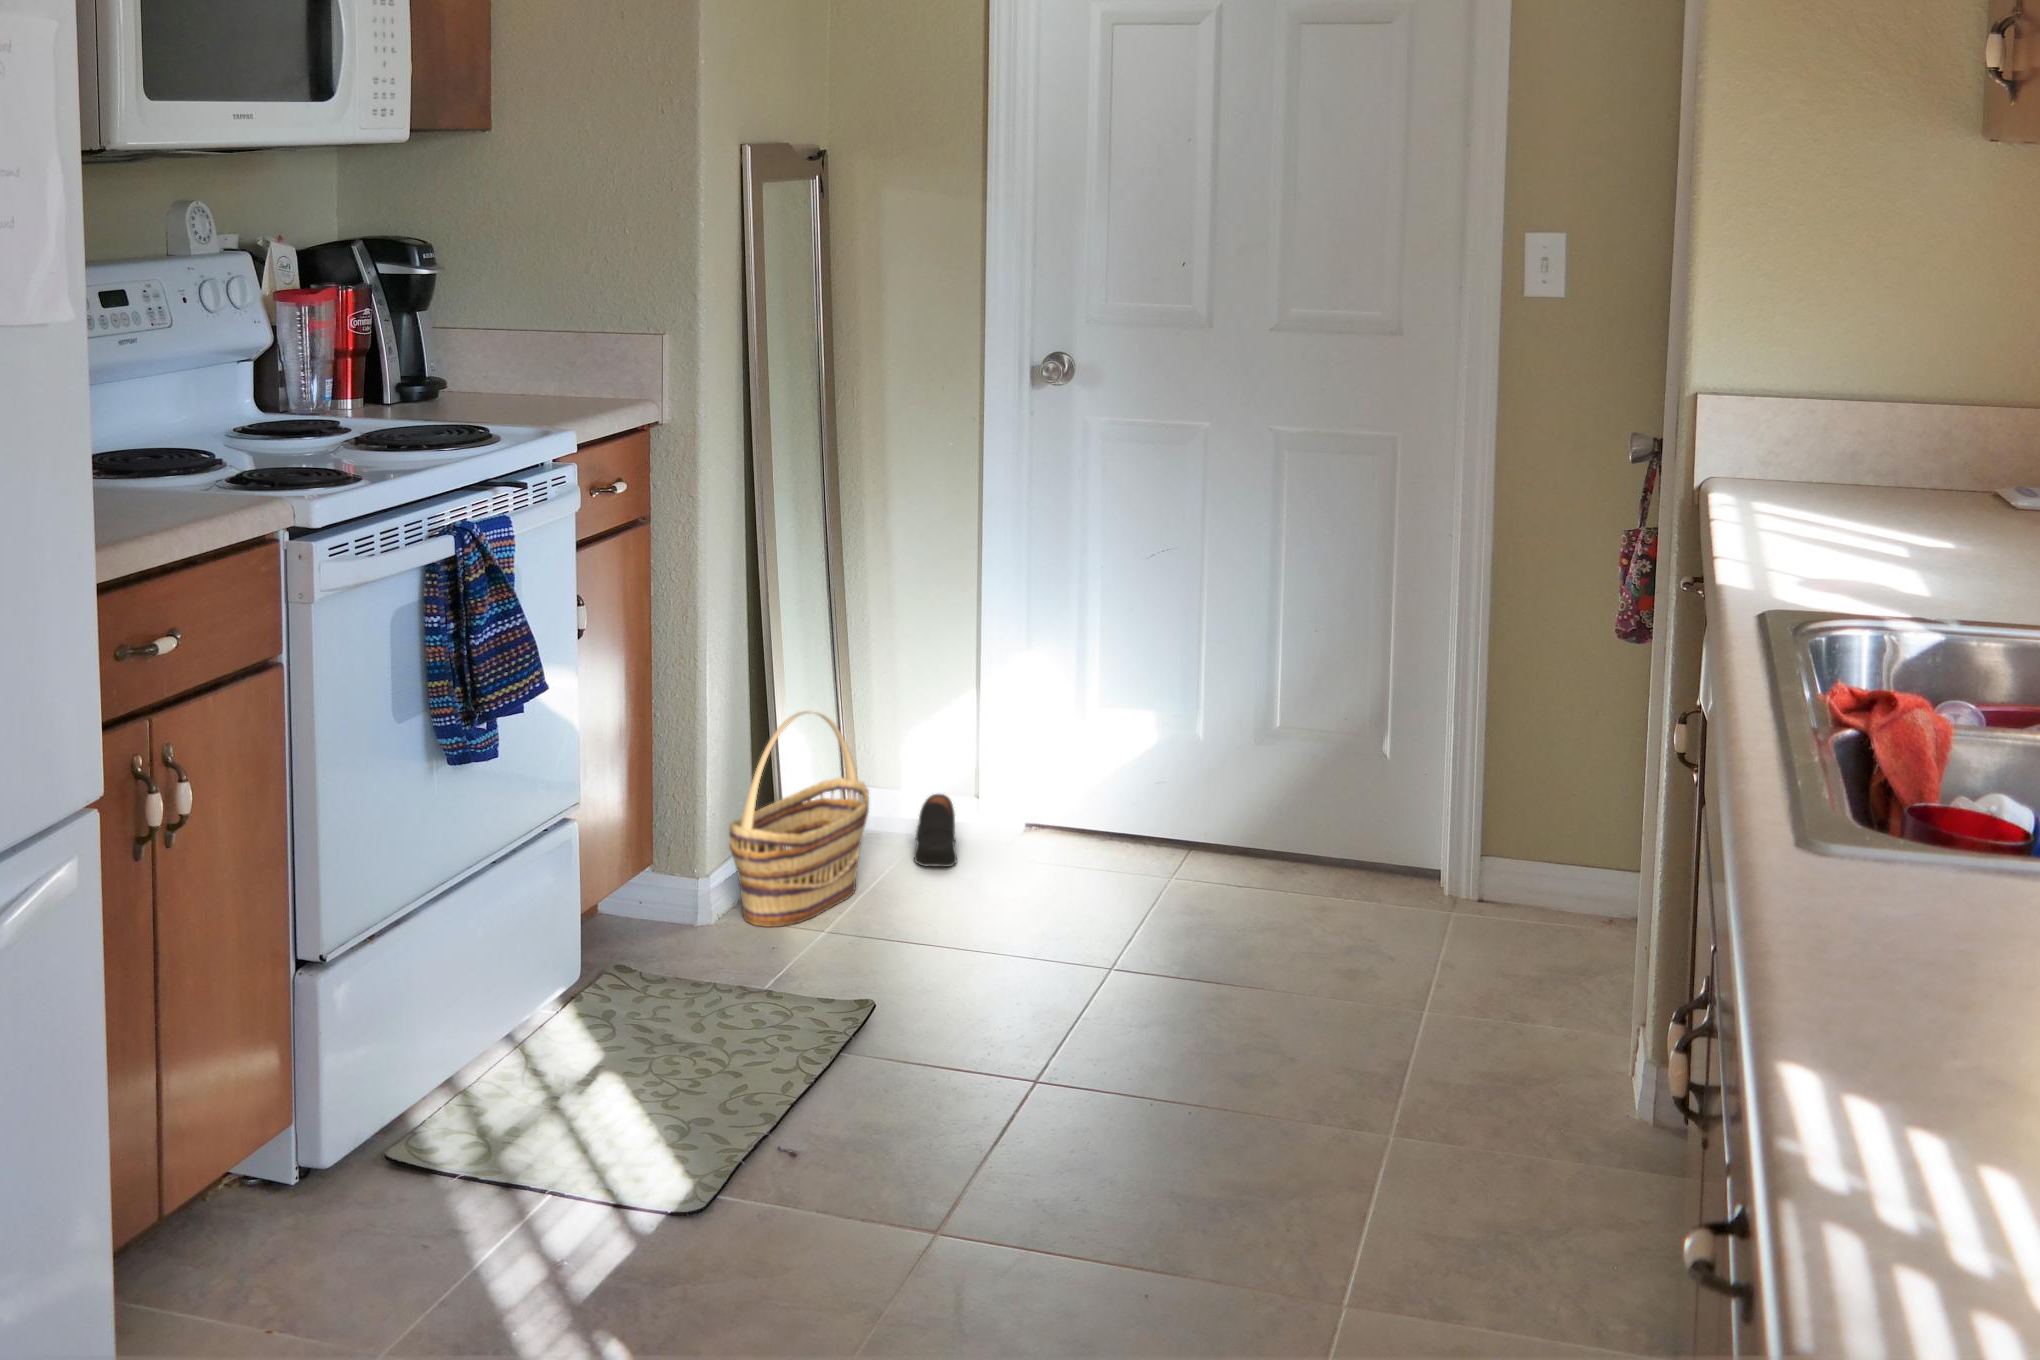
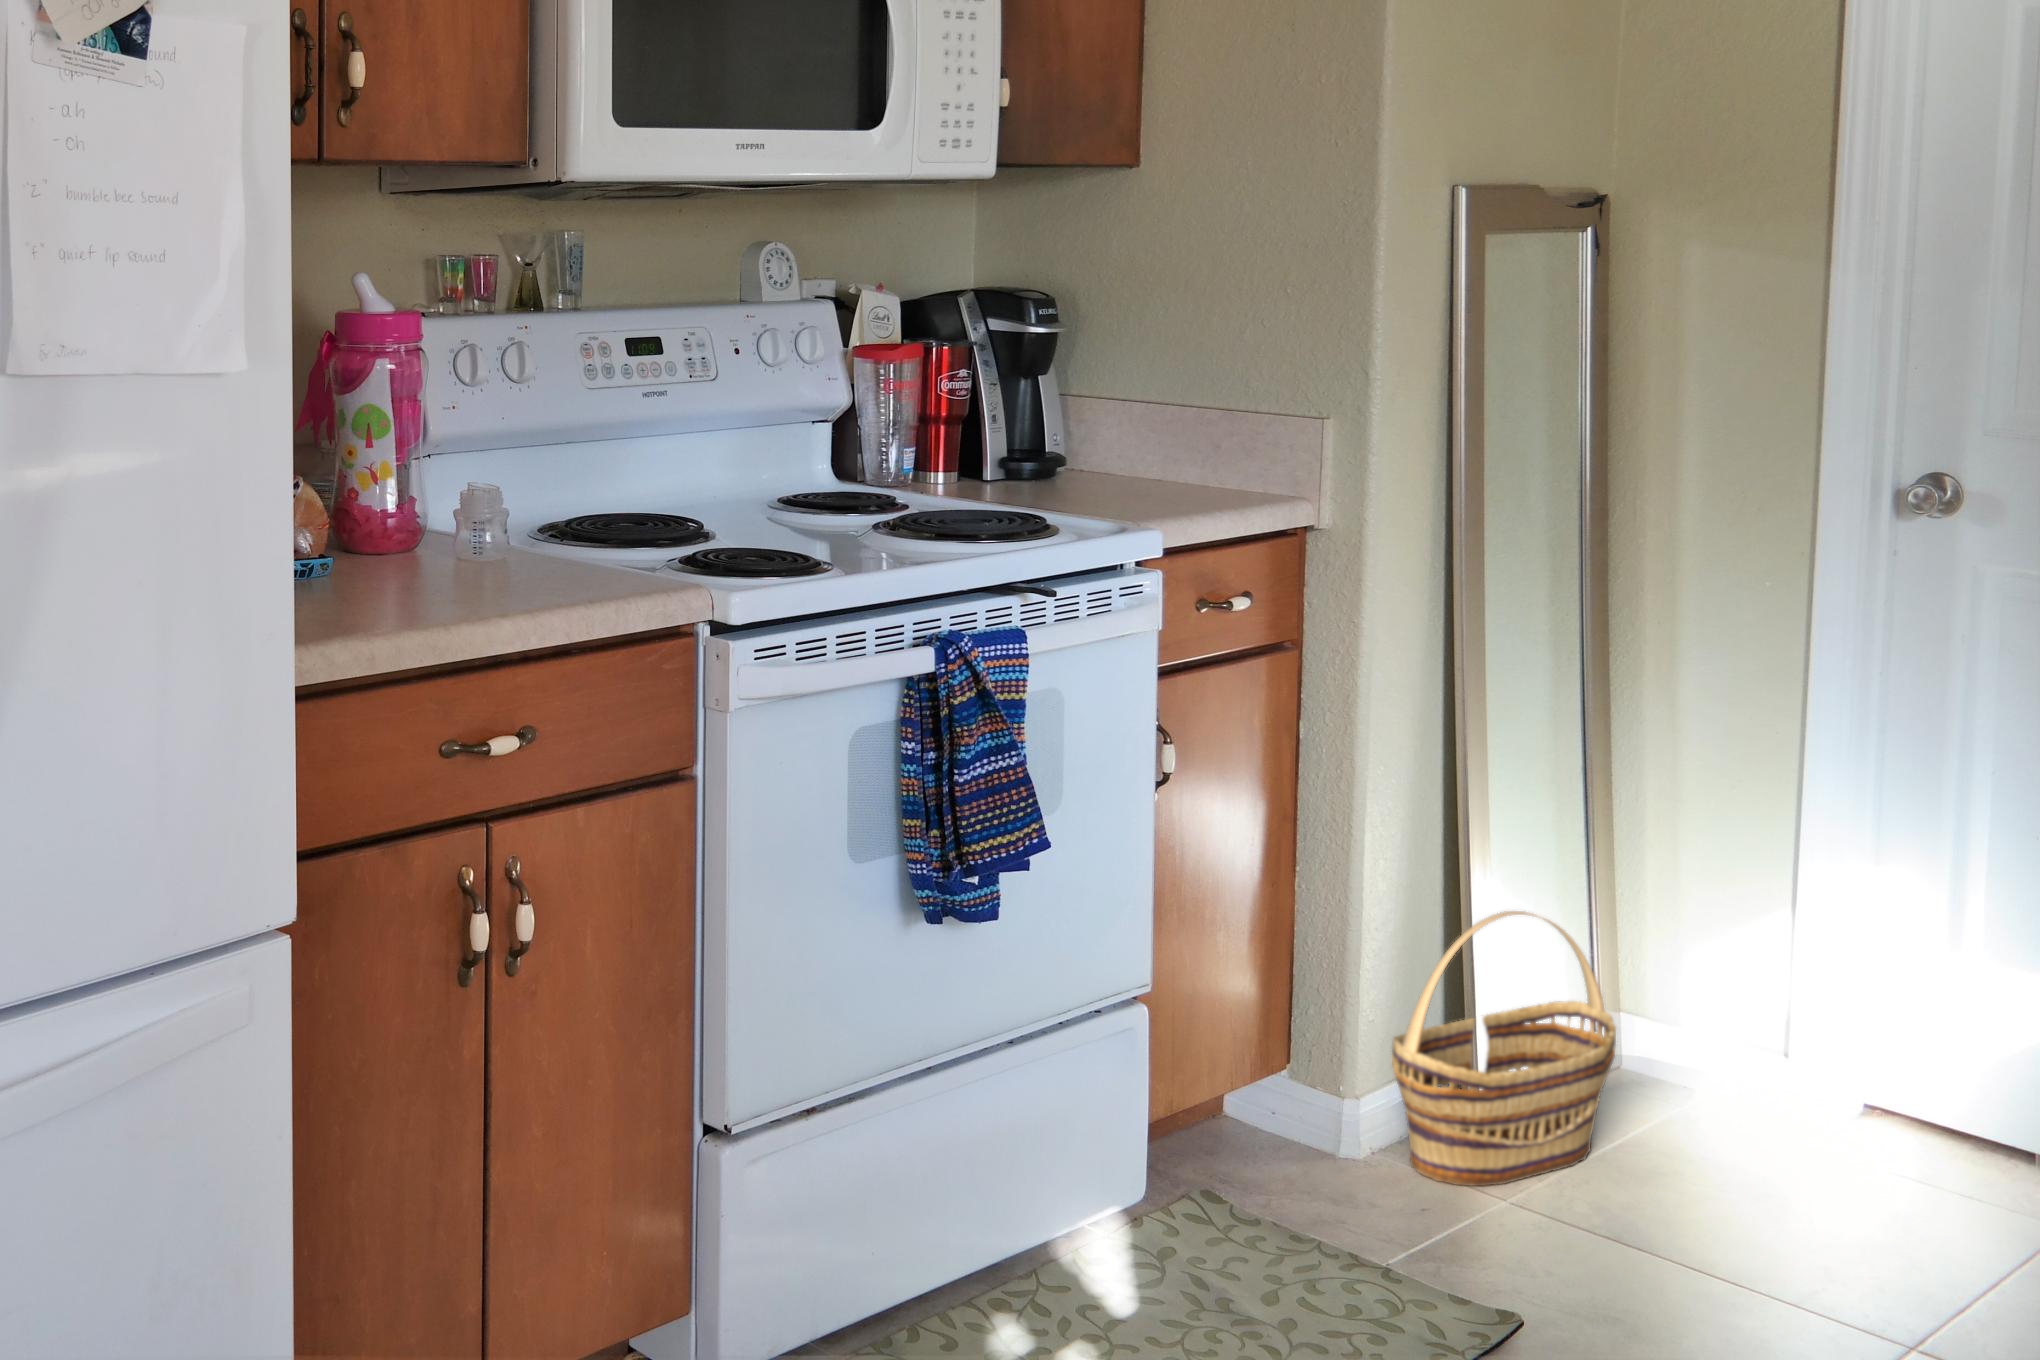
shoe: present [914,794,957,867] -> none [1693,1045,1772,1155]

